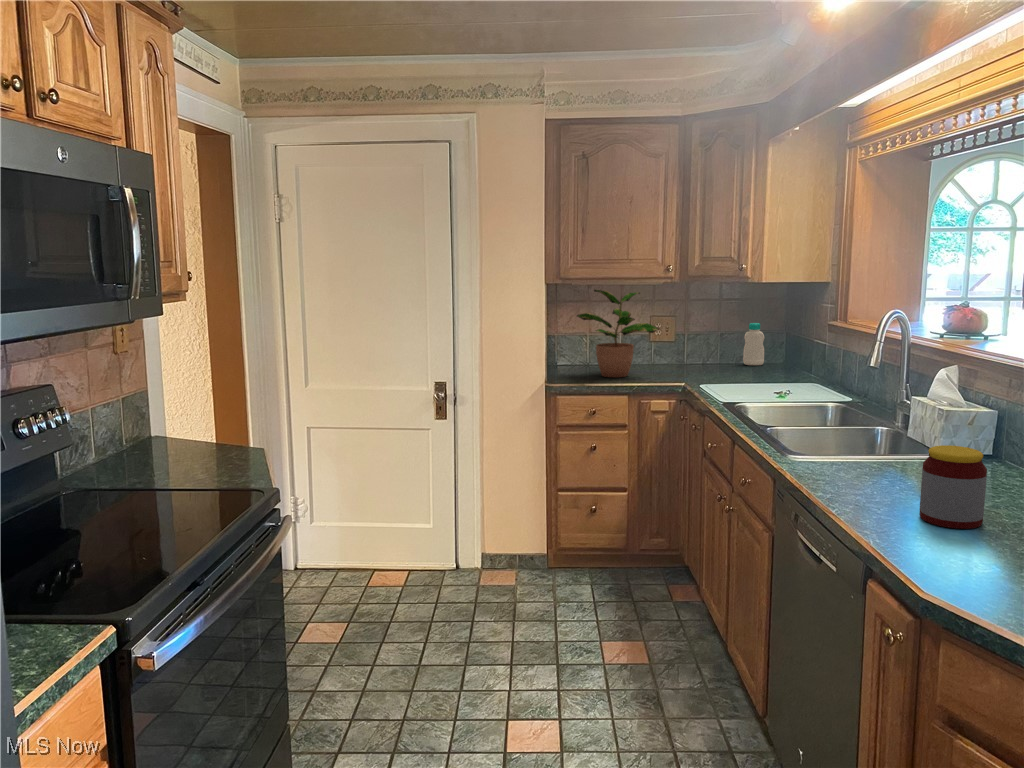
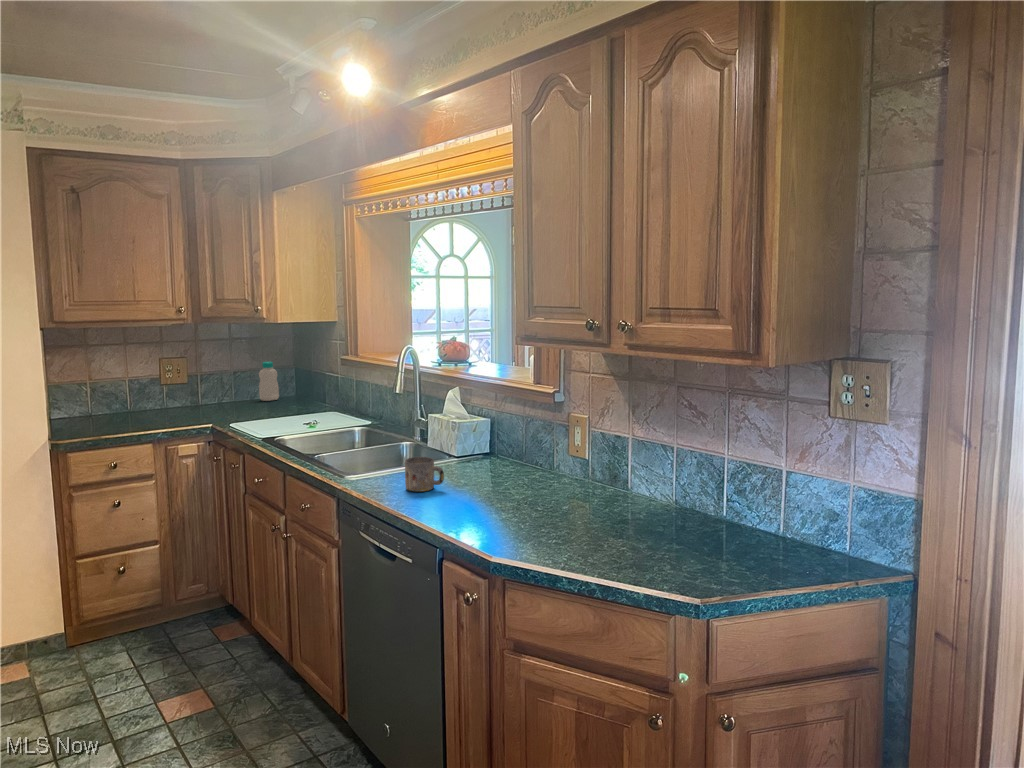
potted plant: present [577,290,658,377] -> none [79,334,178,425]
jar: present [919,445,987,529] -> none [467,447,511,510]
mug: none [850,446,900,488] -> present [405,457,444,492]

